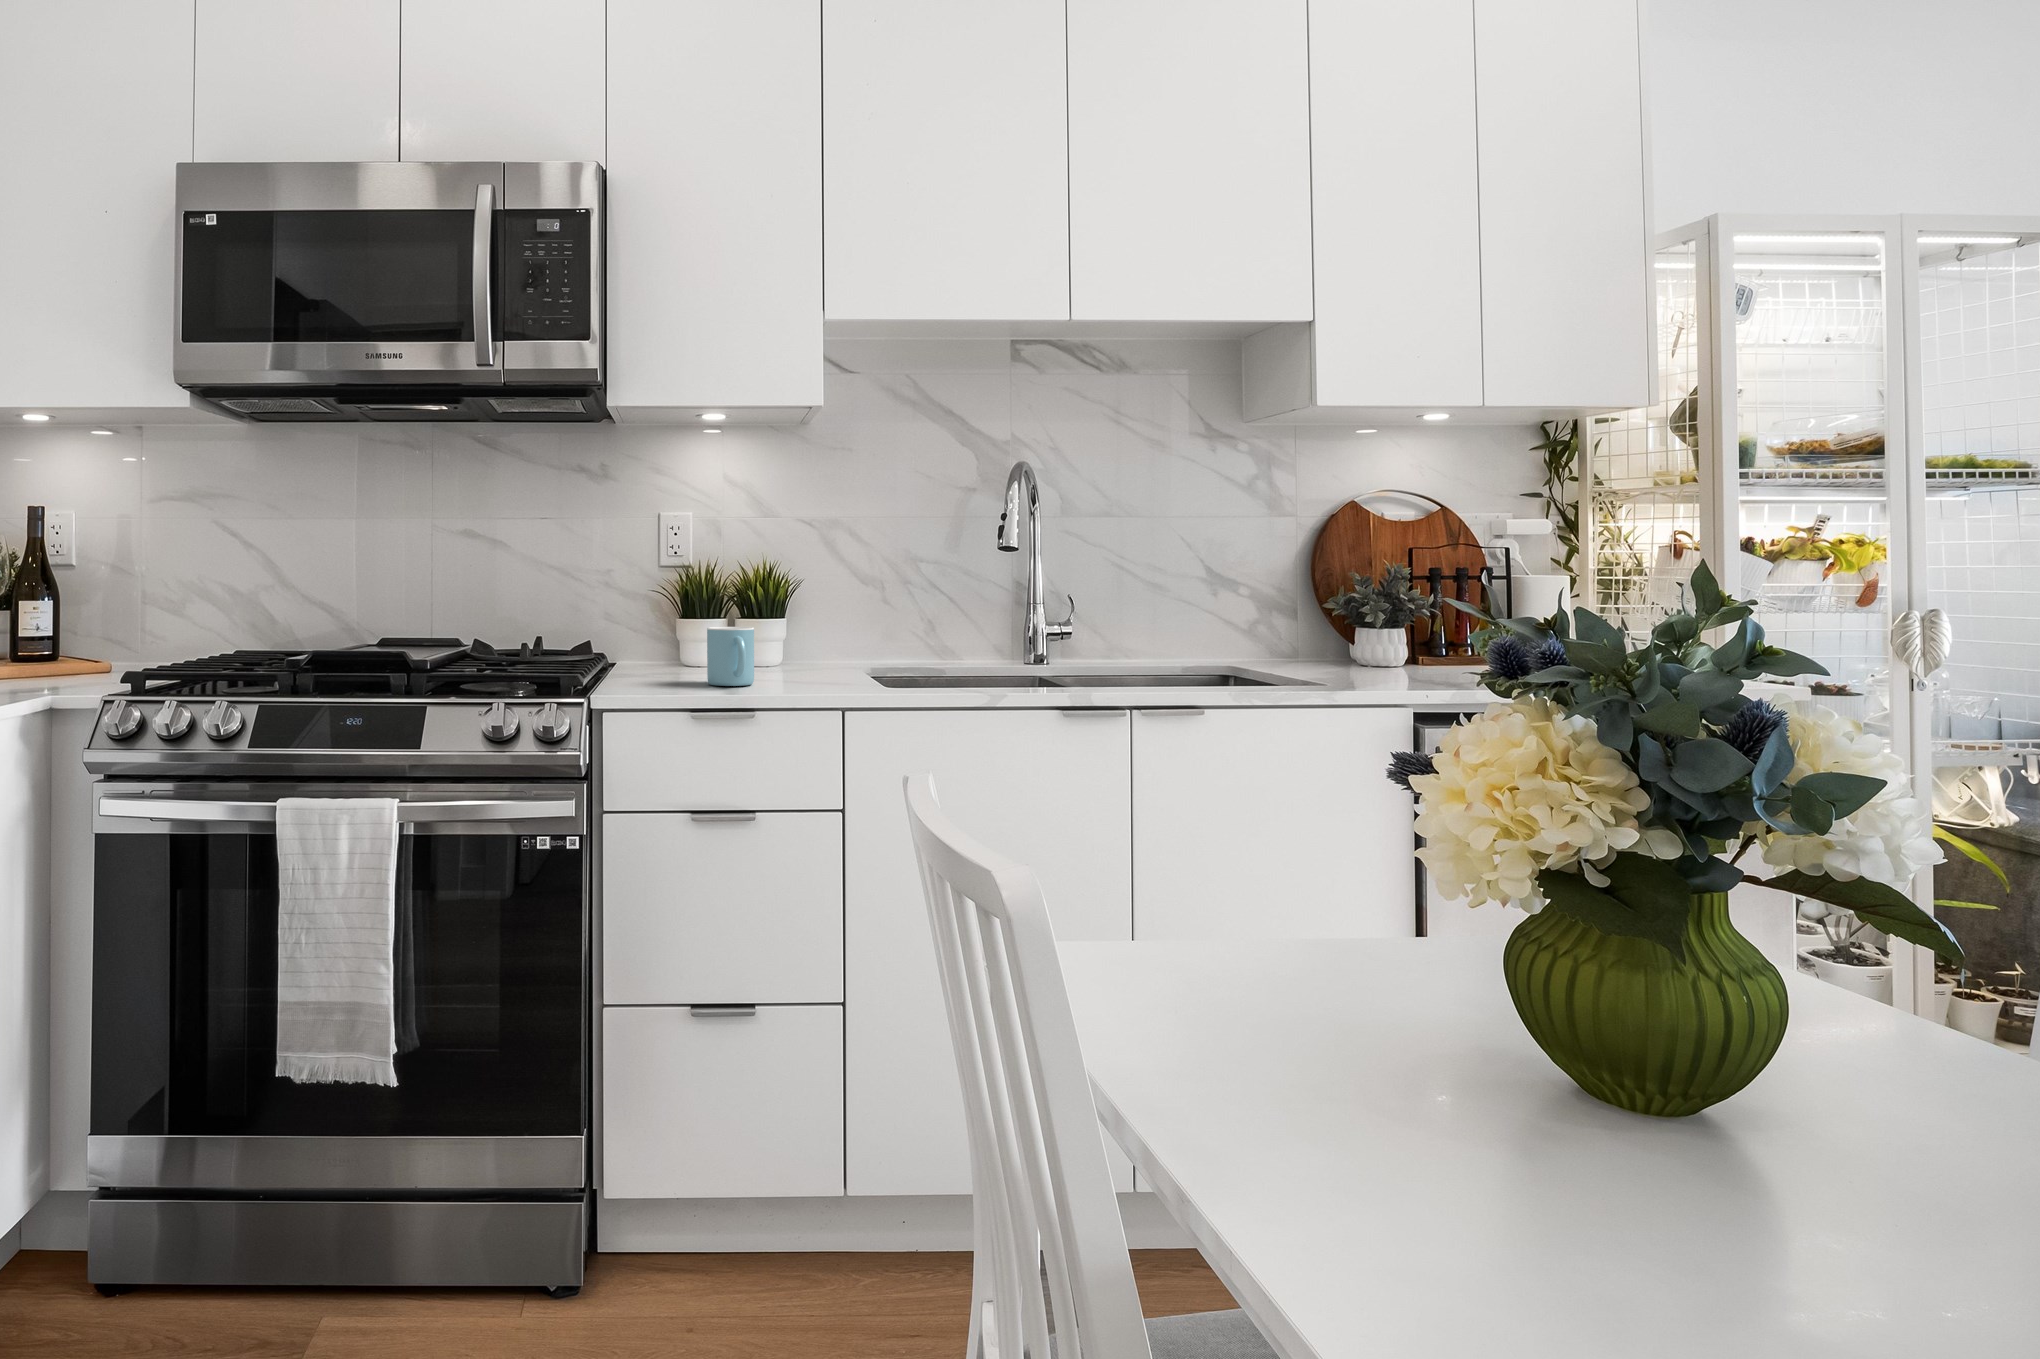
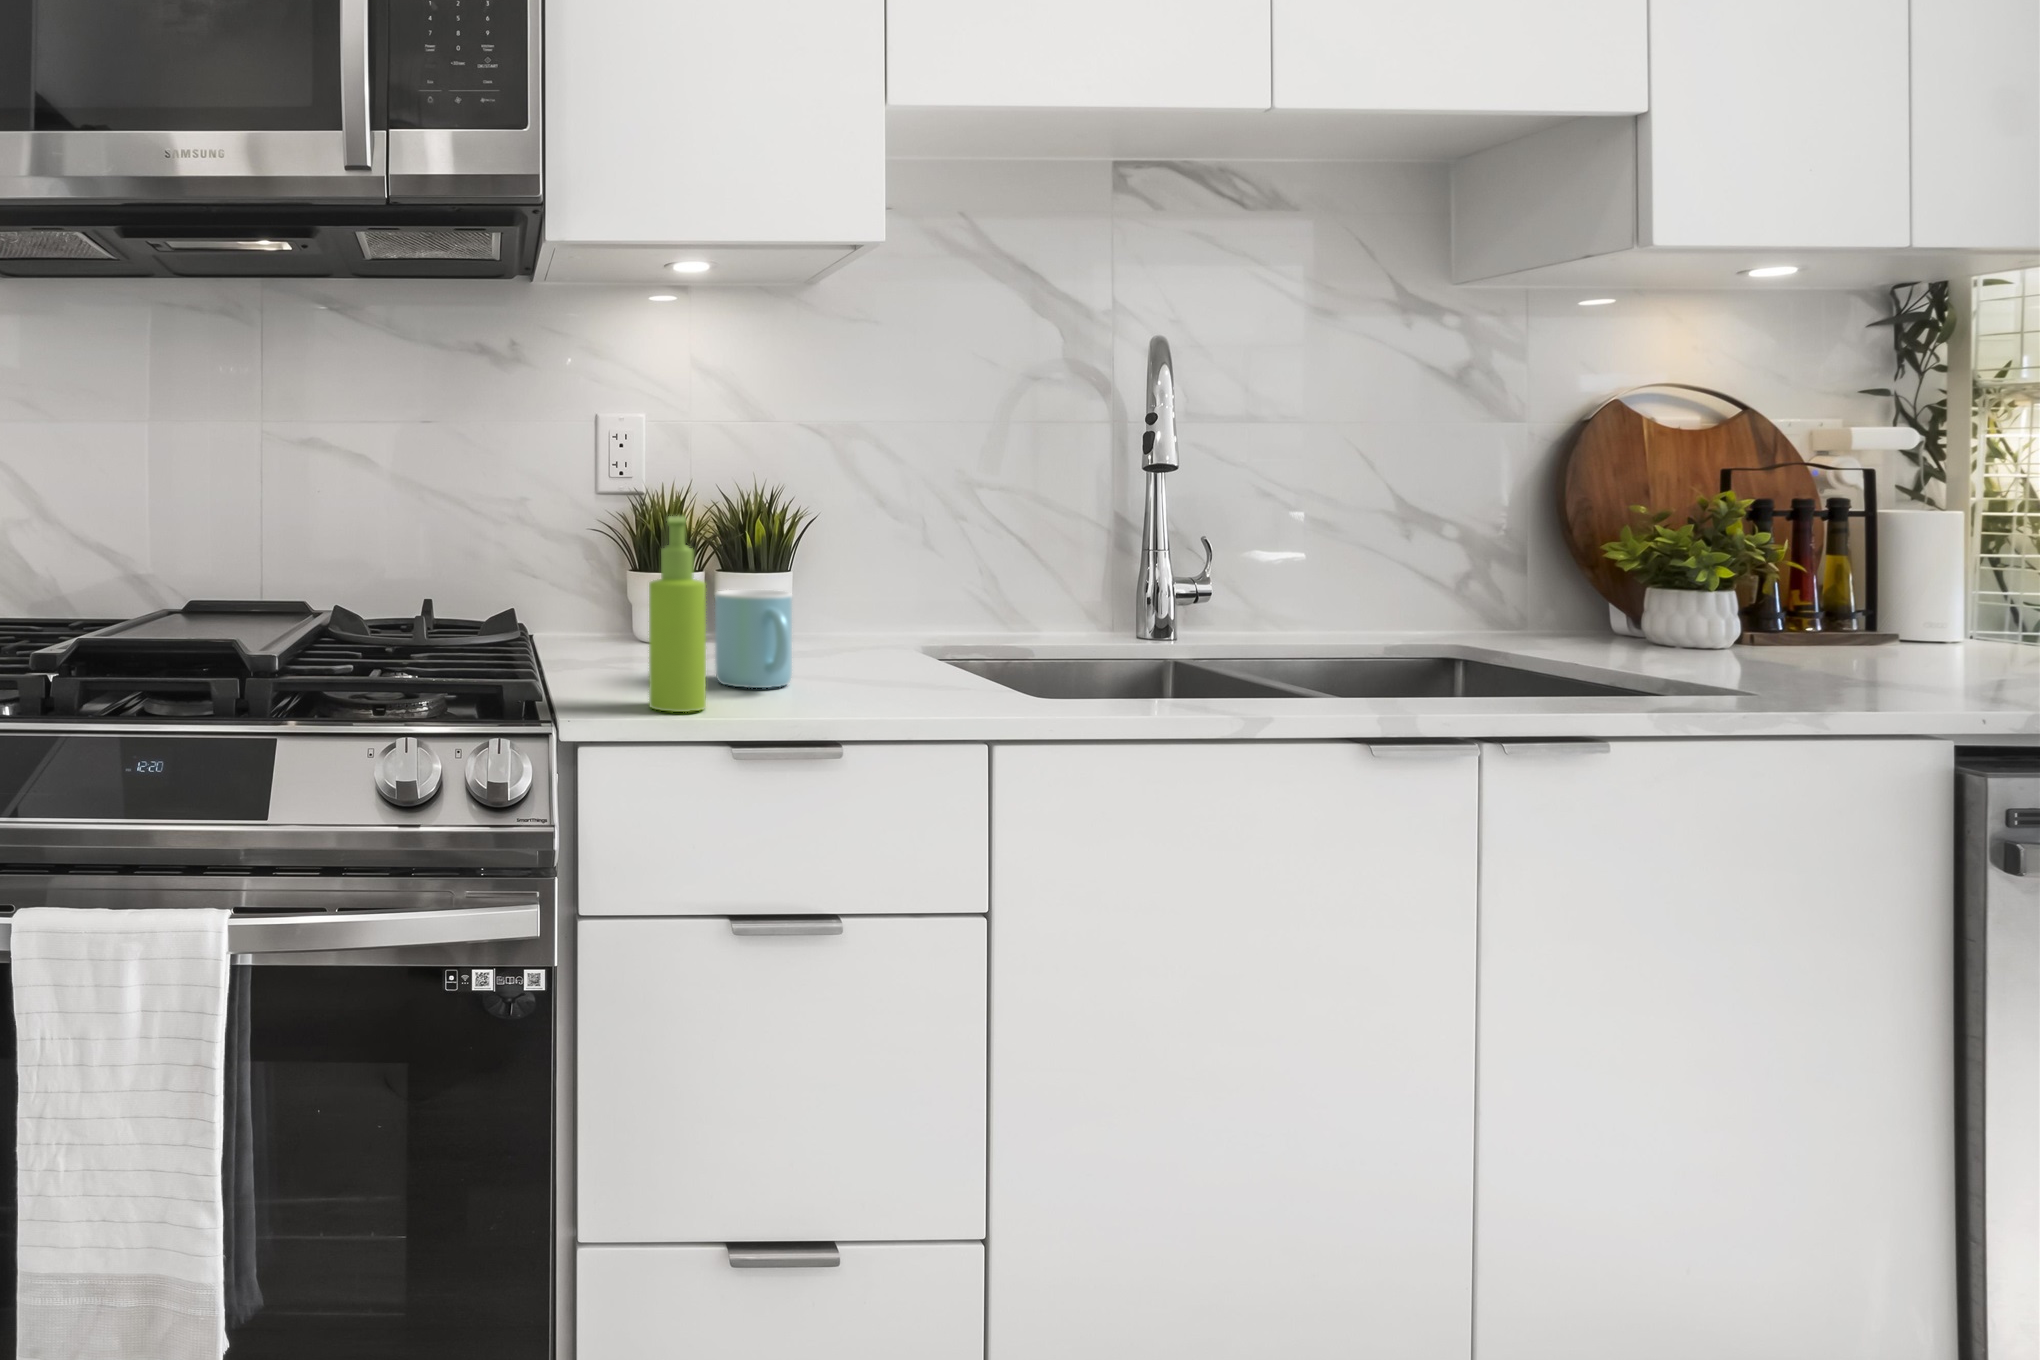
soap dispenser: none [654,579,688,695] -> present [649,516,706,712]

